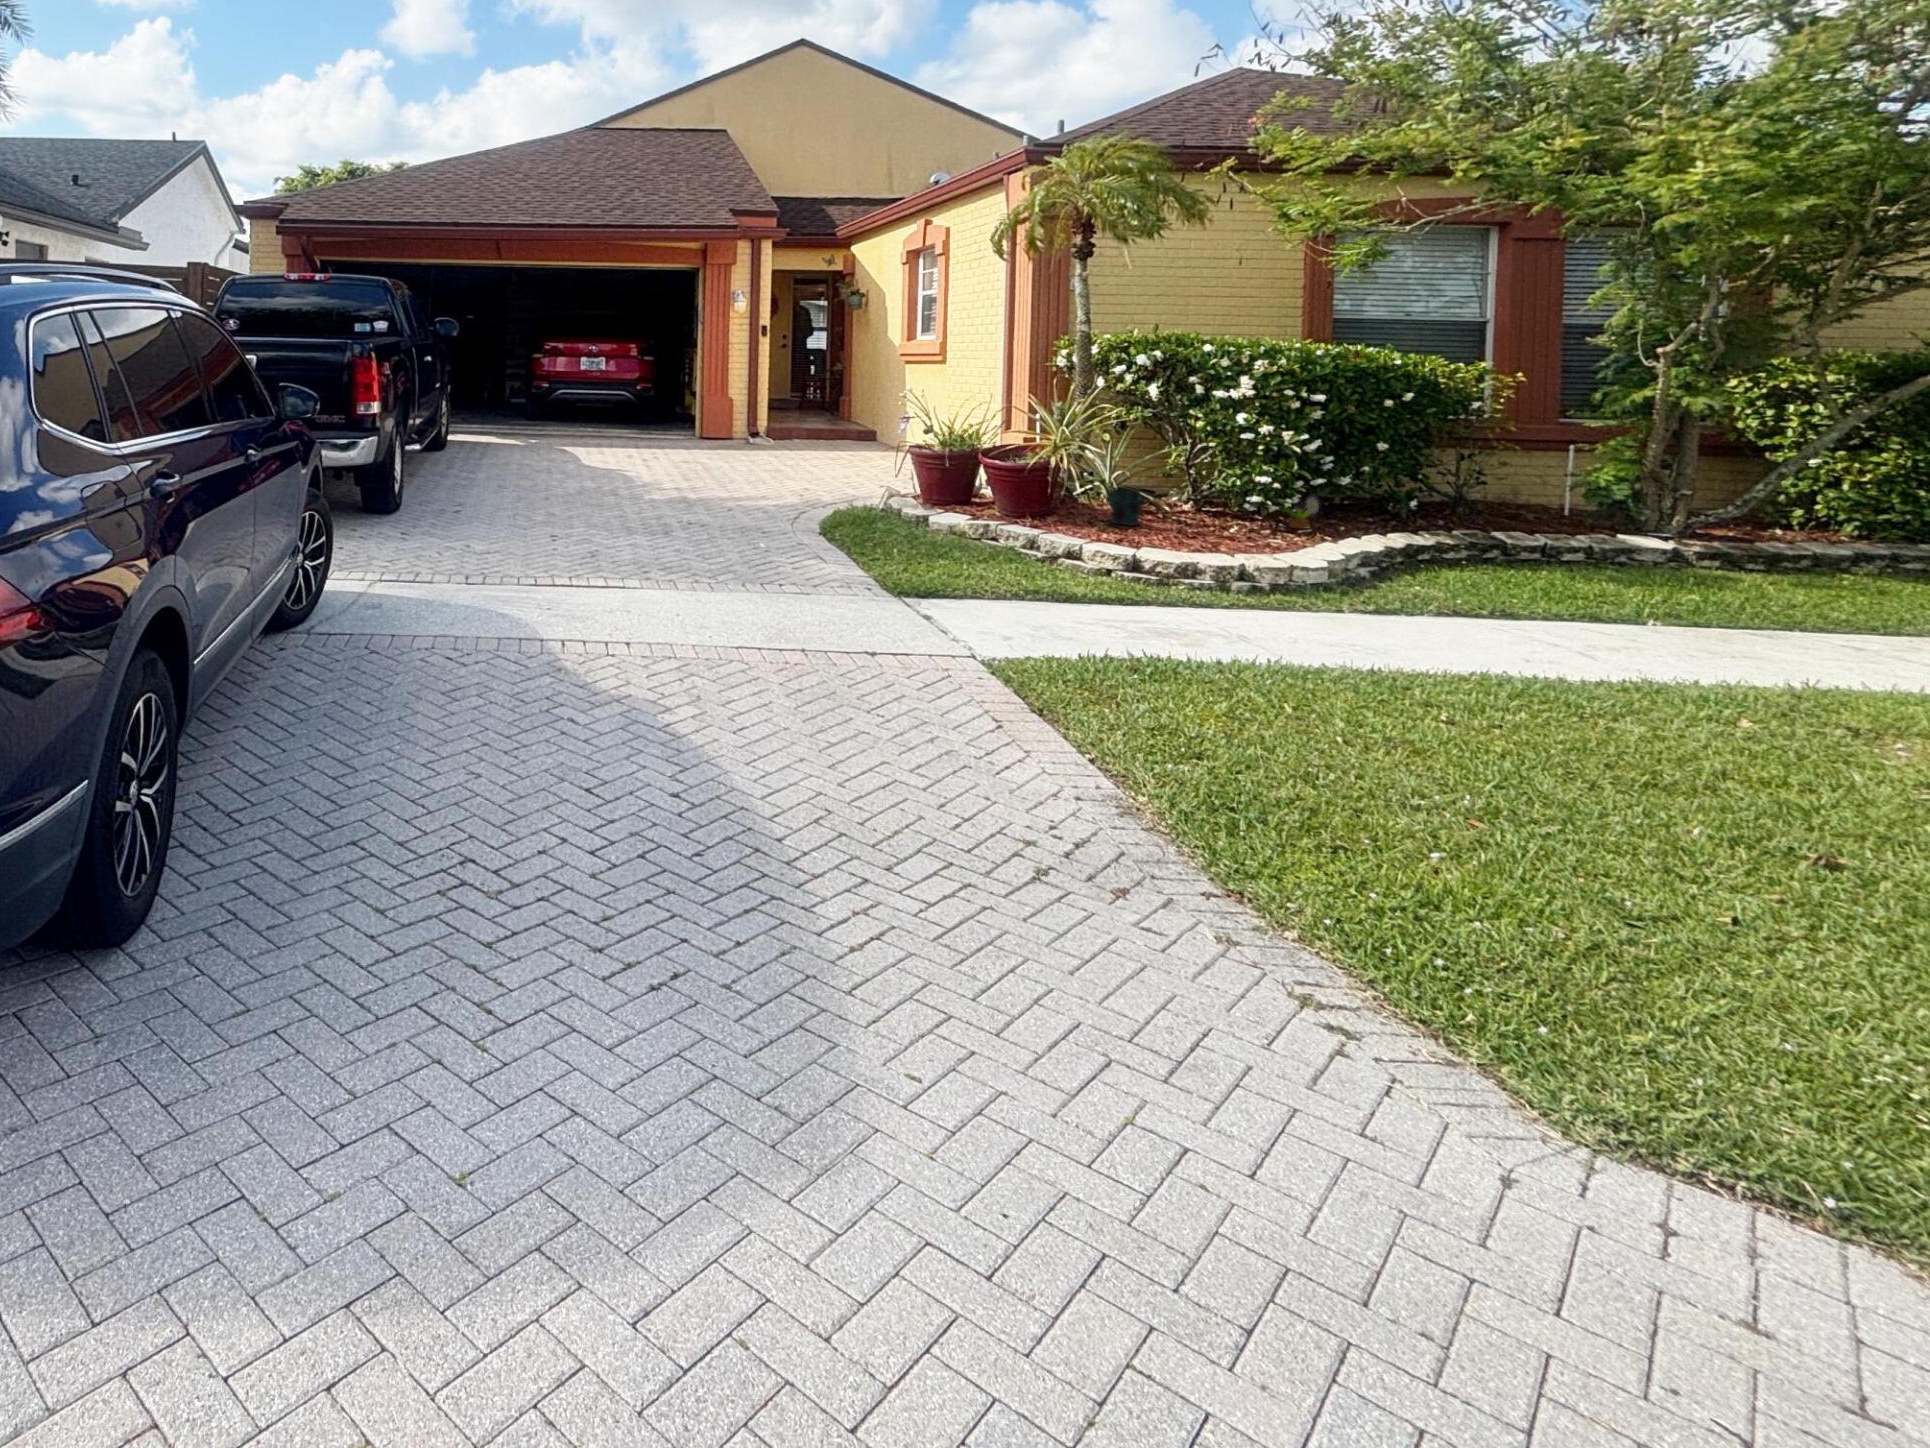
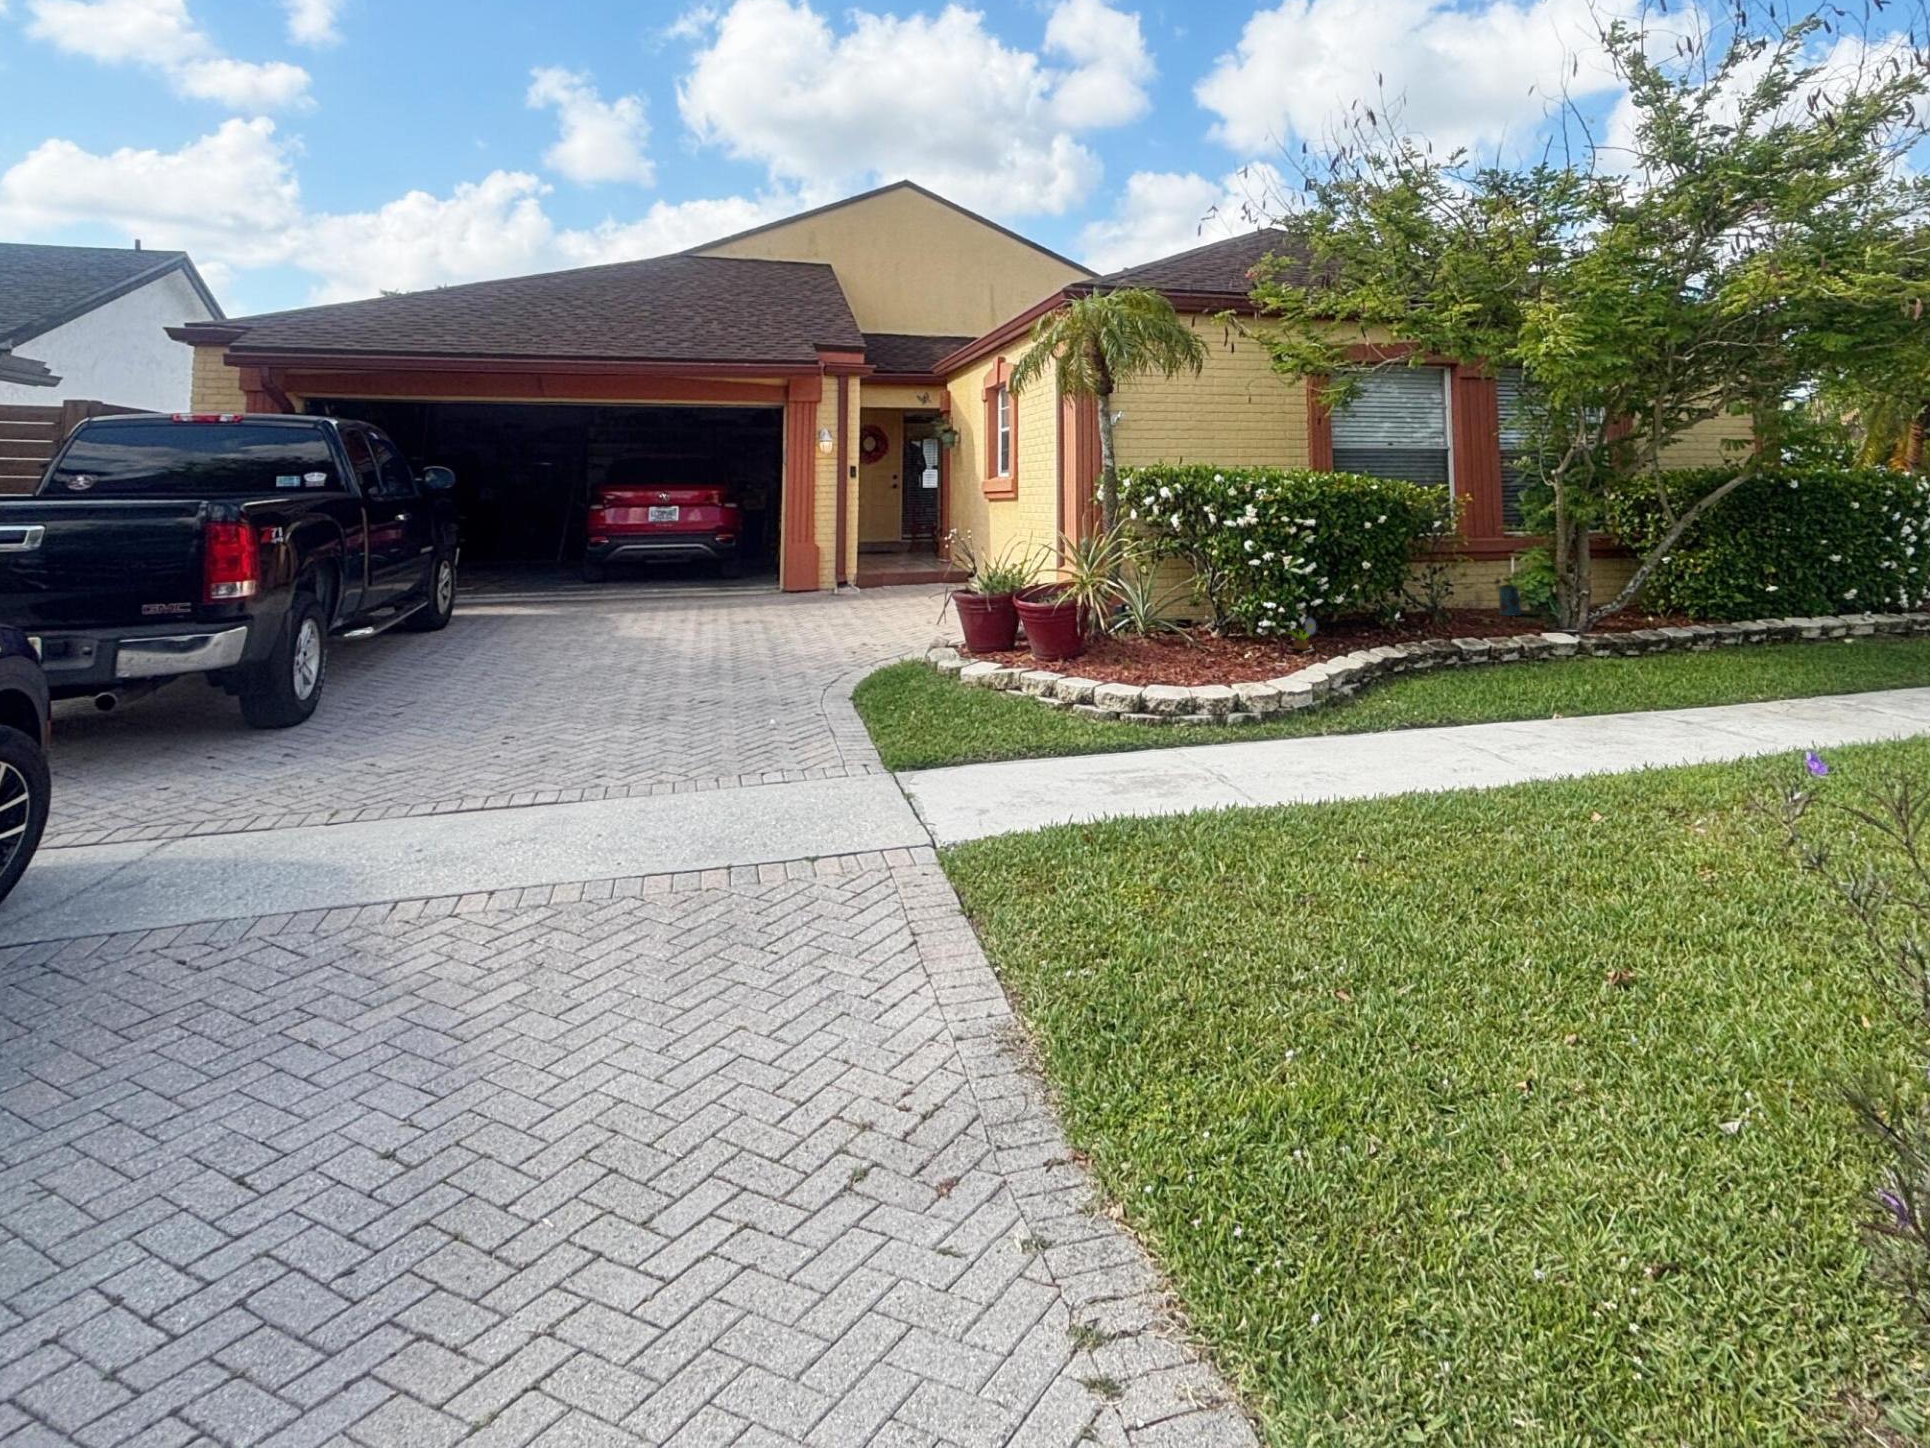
watering can: present [1099,479,1144,526] -> present [1495,579,1521,616]

